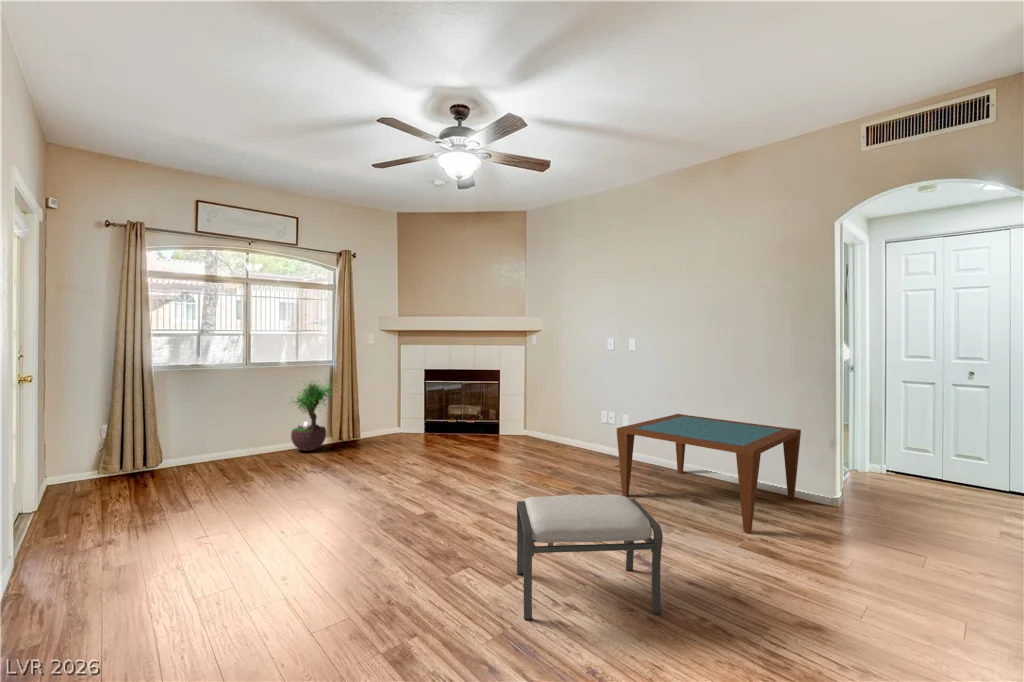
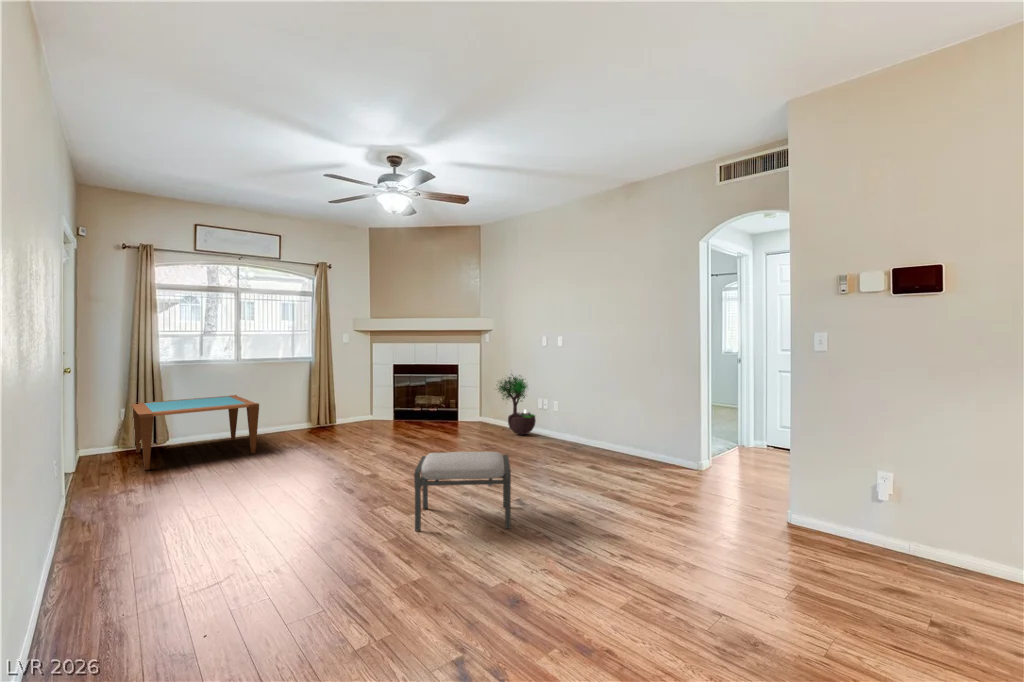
potted tree: present [291,384,332,451] -> present [498,375,536,435]
coffee table: present [617,414,801,533] -> present [131,395,259,470]

